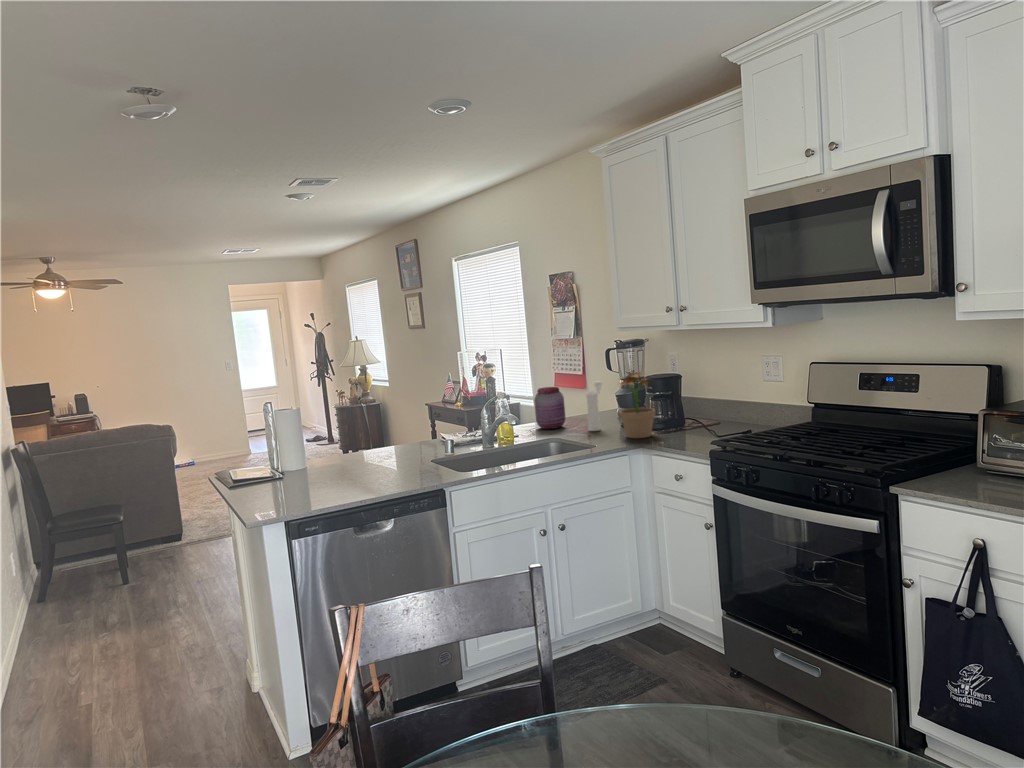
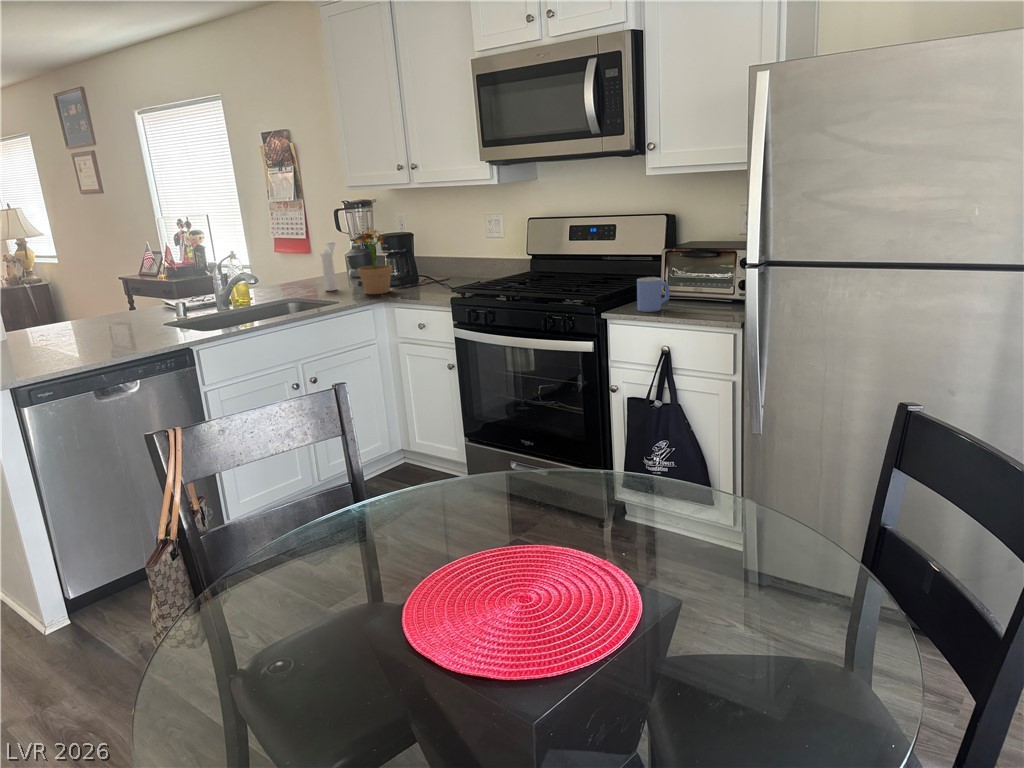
jar: present [534,387,565,429] -> none [265,248,299,292]
mug: none [940,446,987,490] -> present [637,277,669,312]

